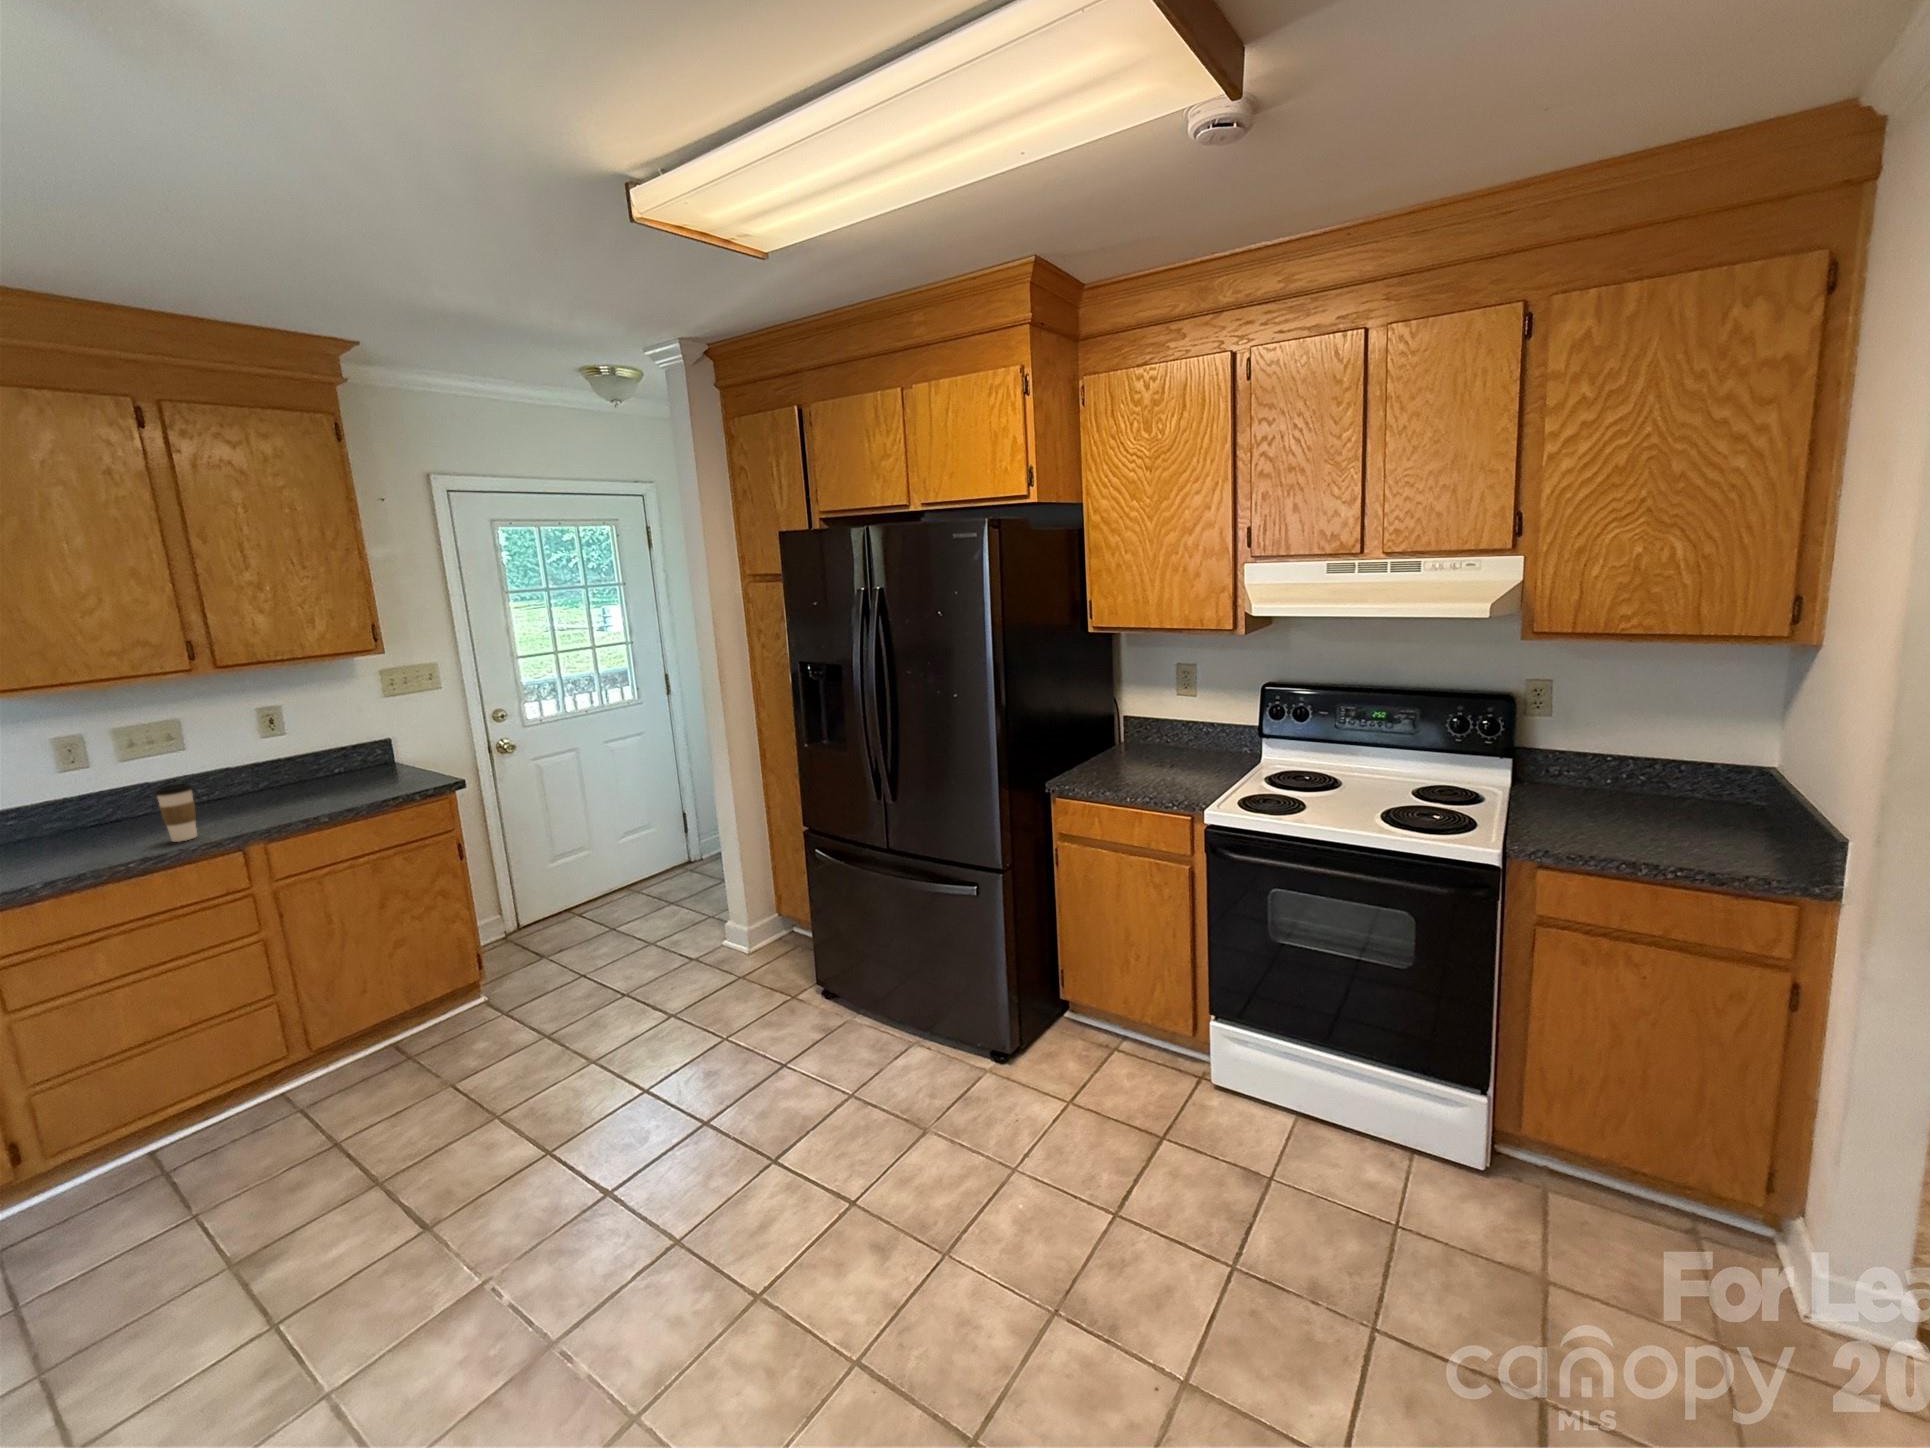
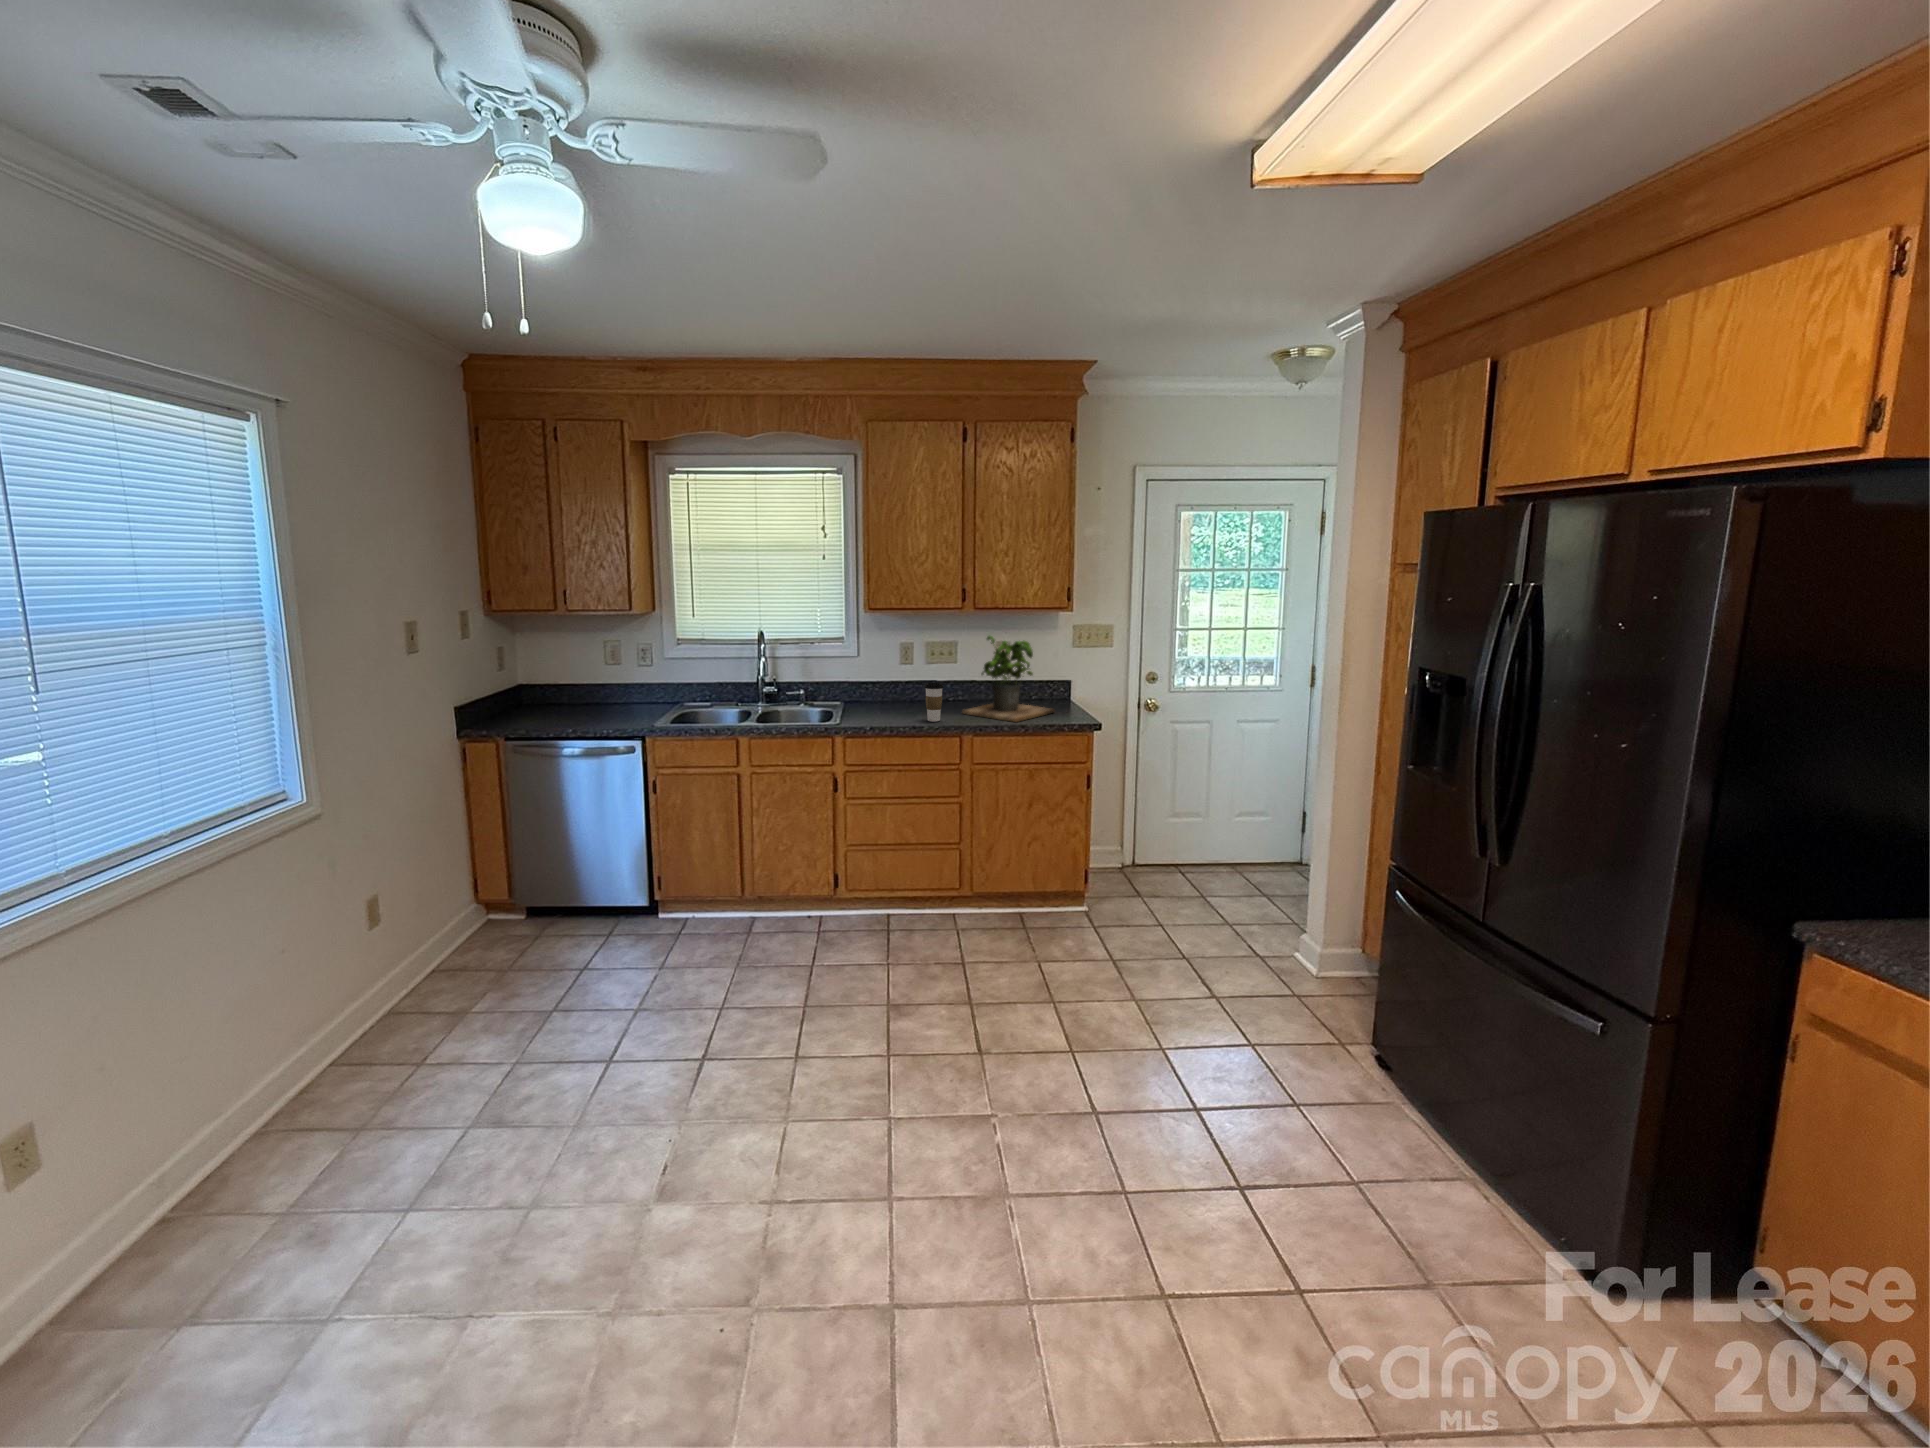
potted plant: none [229,700,386,818] -> present [962,636,1054,722]

